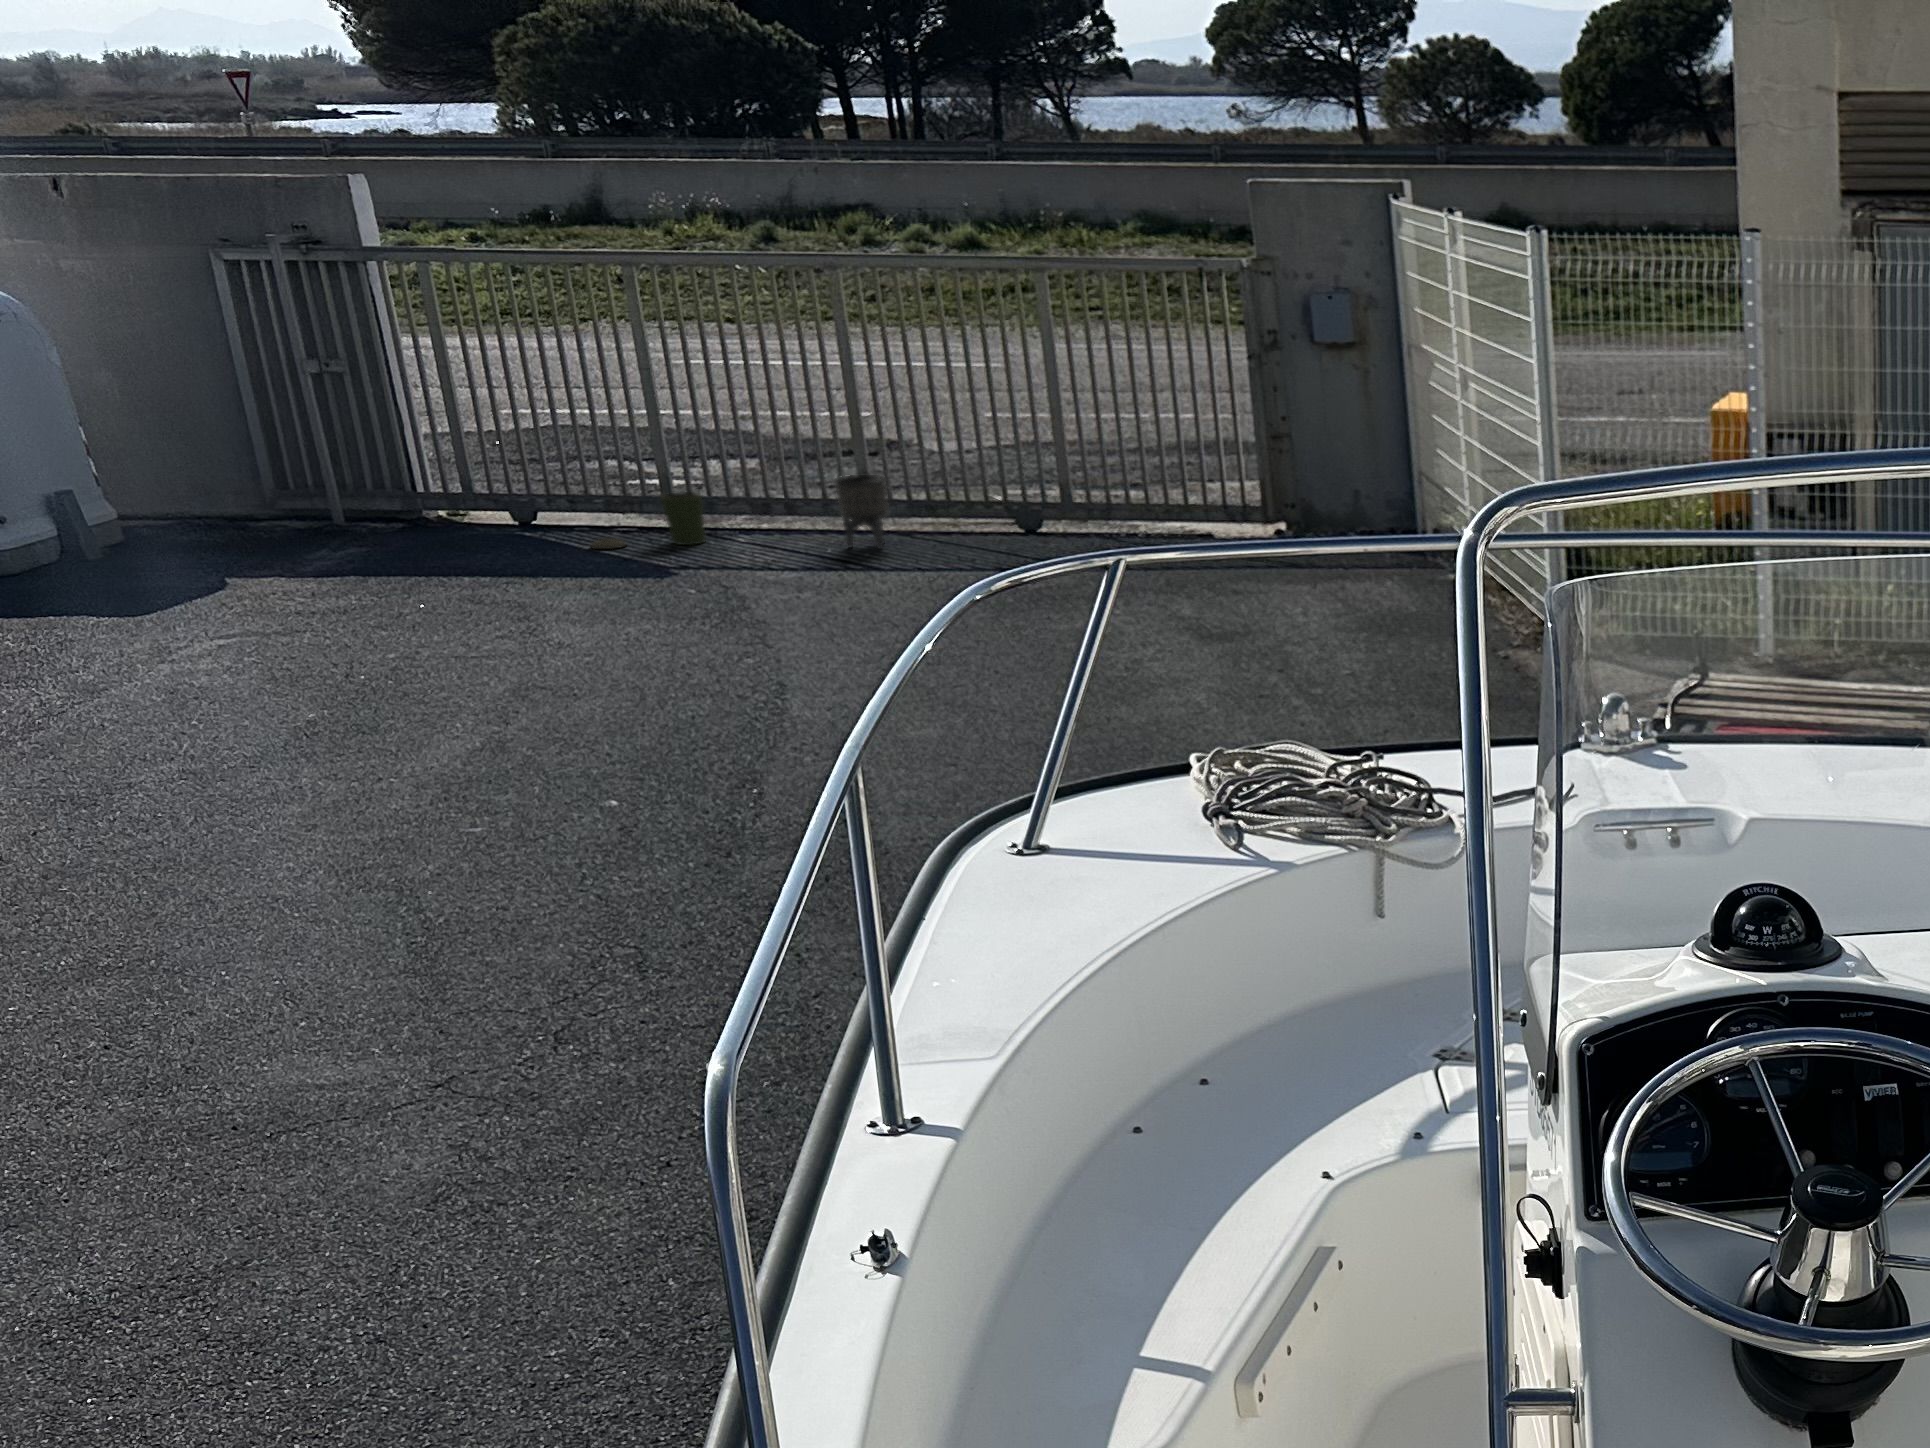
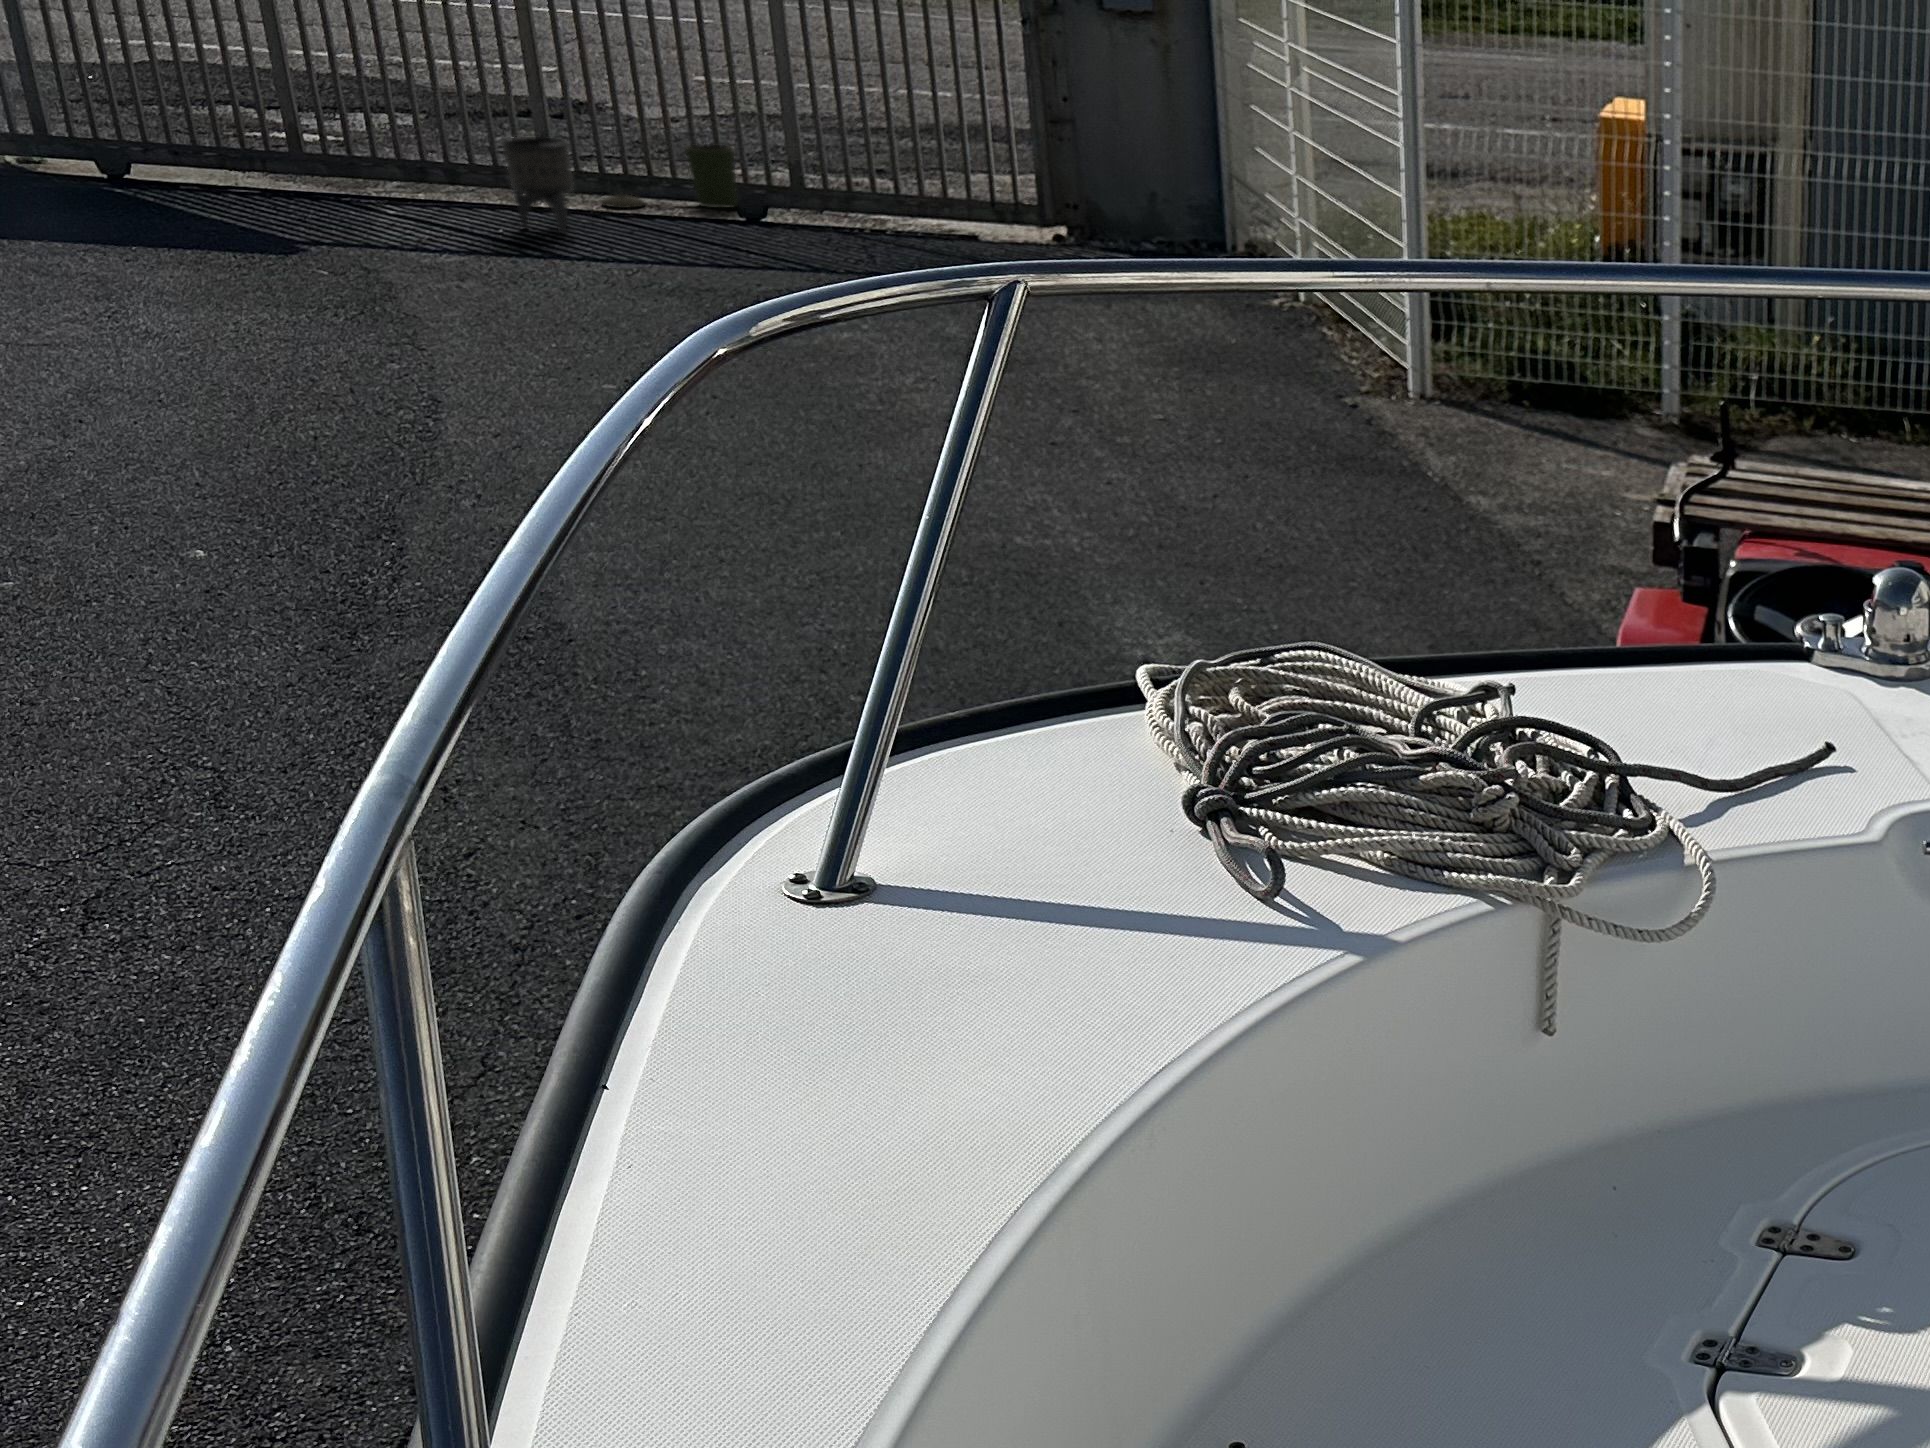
trash can: present [590,492,706,549] -> present [602,144,738,208]

